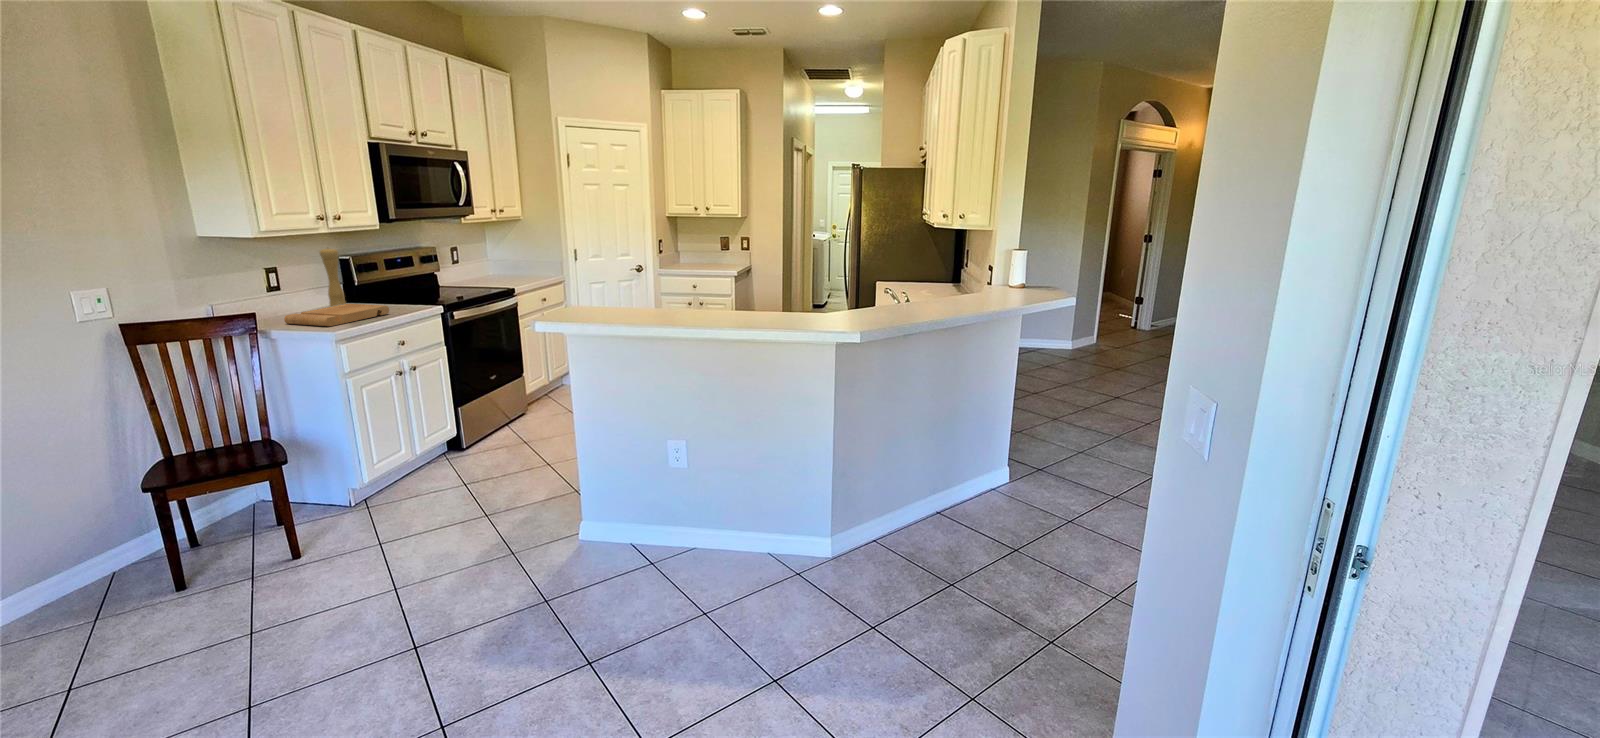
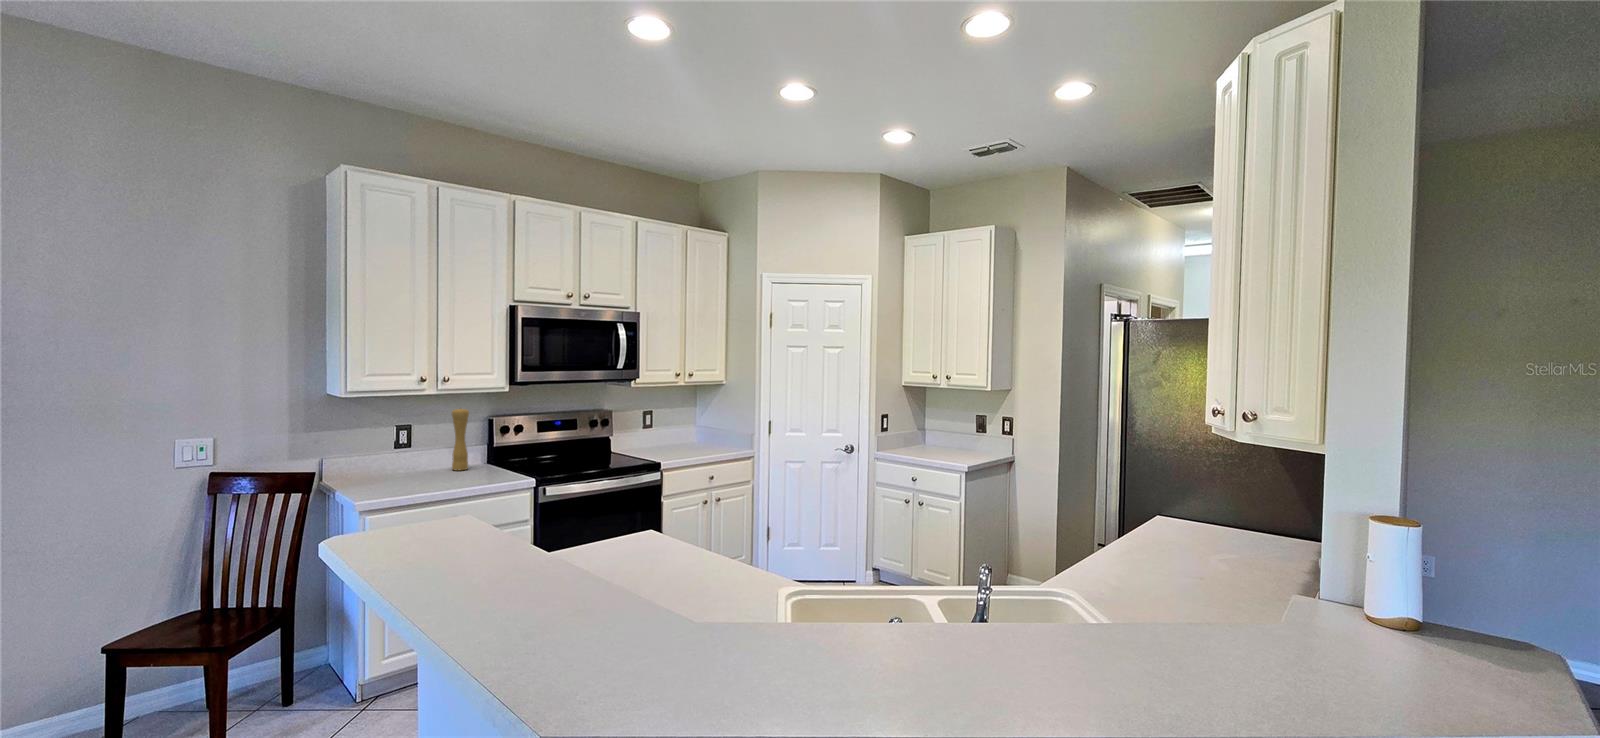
cutting board: present [284,304,389,326] -> none [371,466,473,490]

